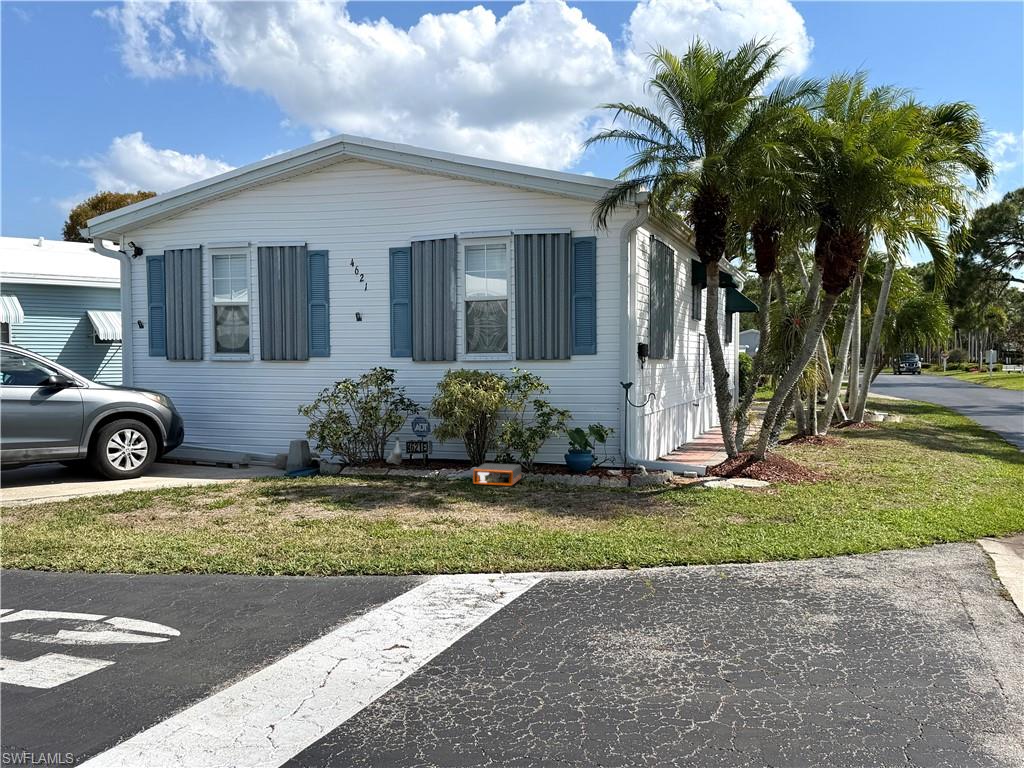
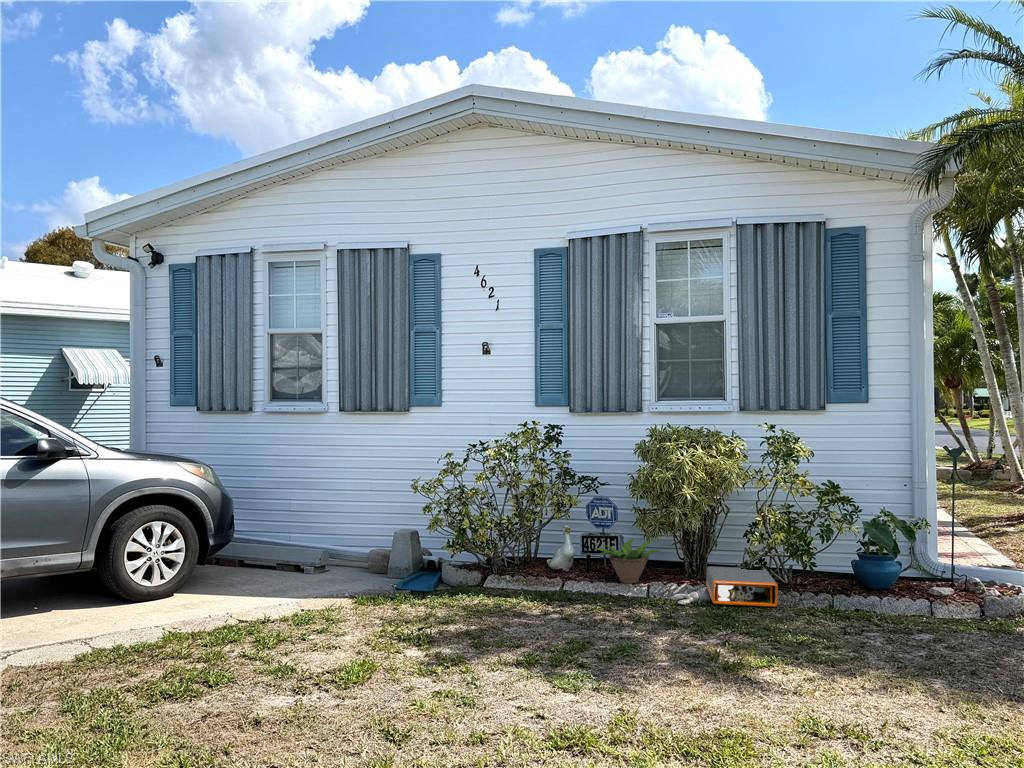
decorative plant: none [417,447,460,475] -> present [596,539,660,583]

